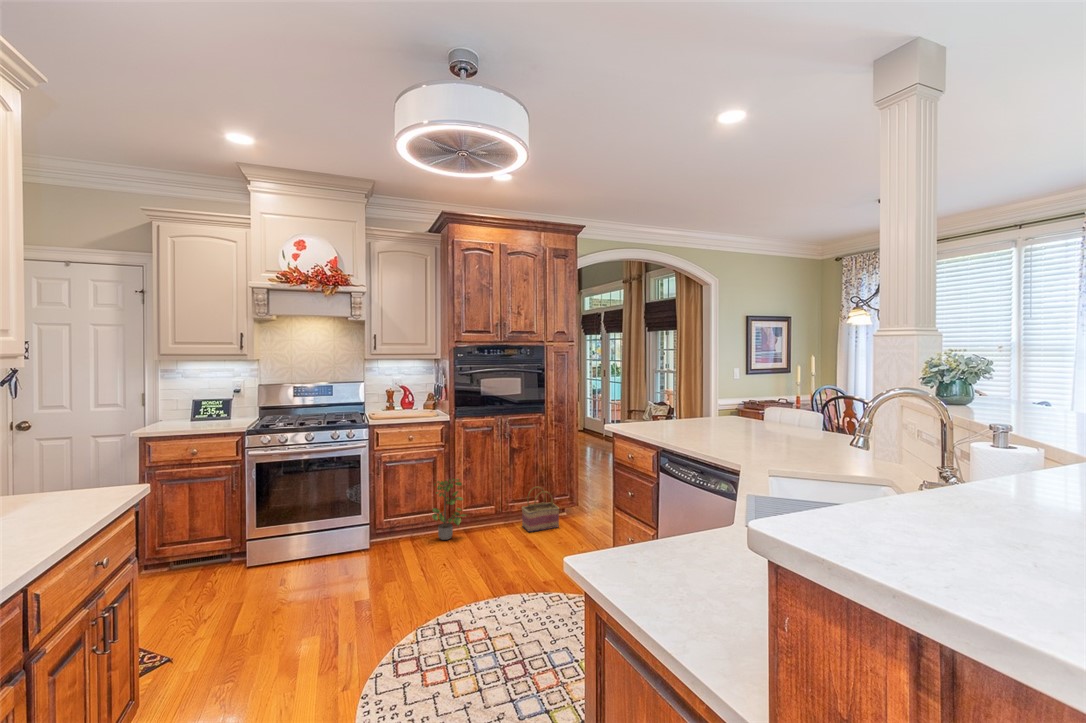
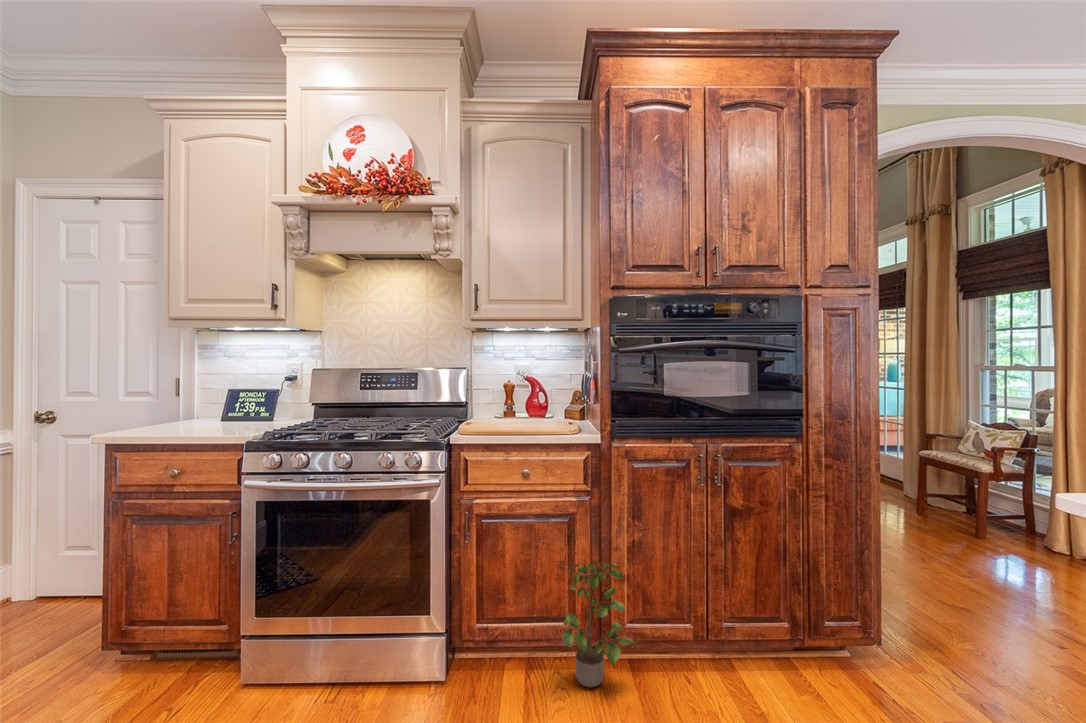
basket: present [522,487,559,532] -> none [751,596,846,704]

